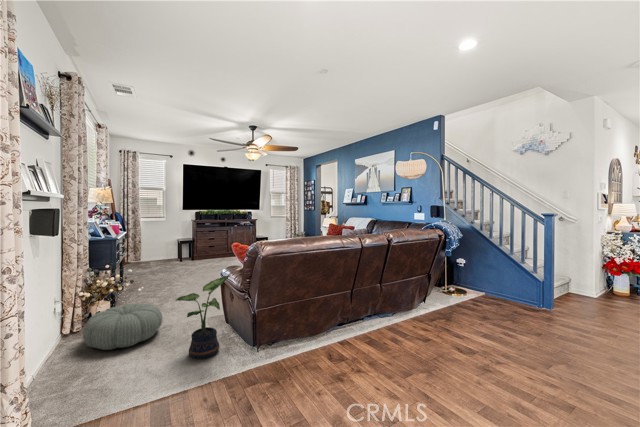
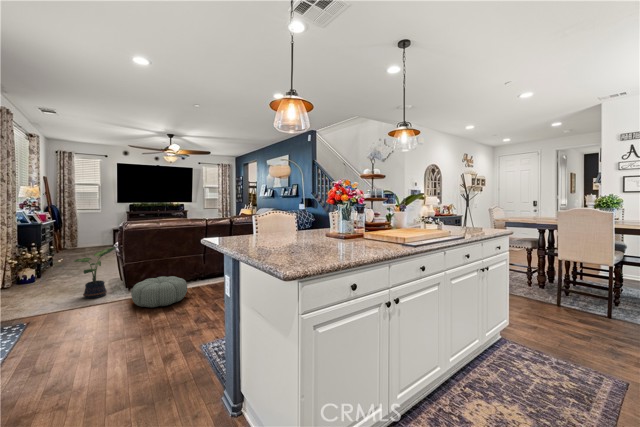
pouf: present [83,304,162,350] -> present [131,276,187,307]

